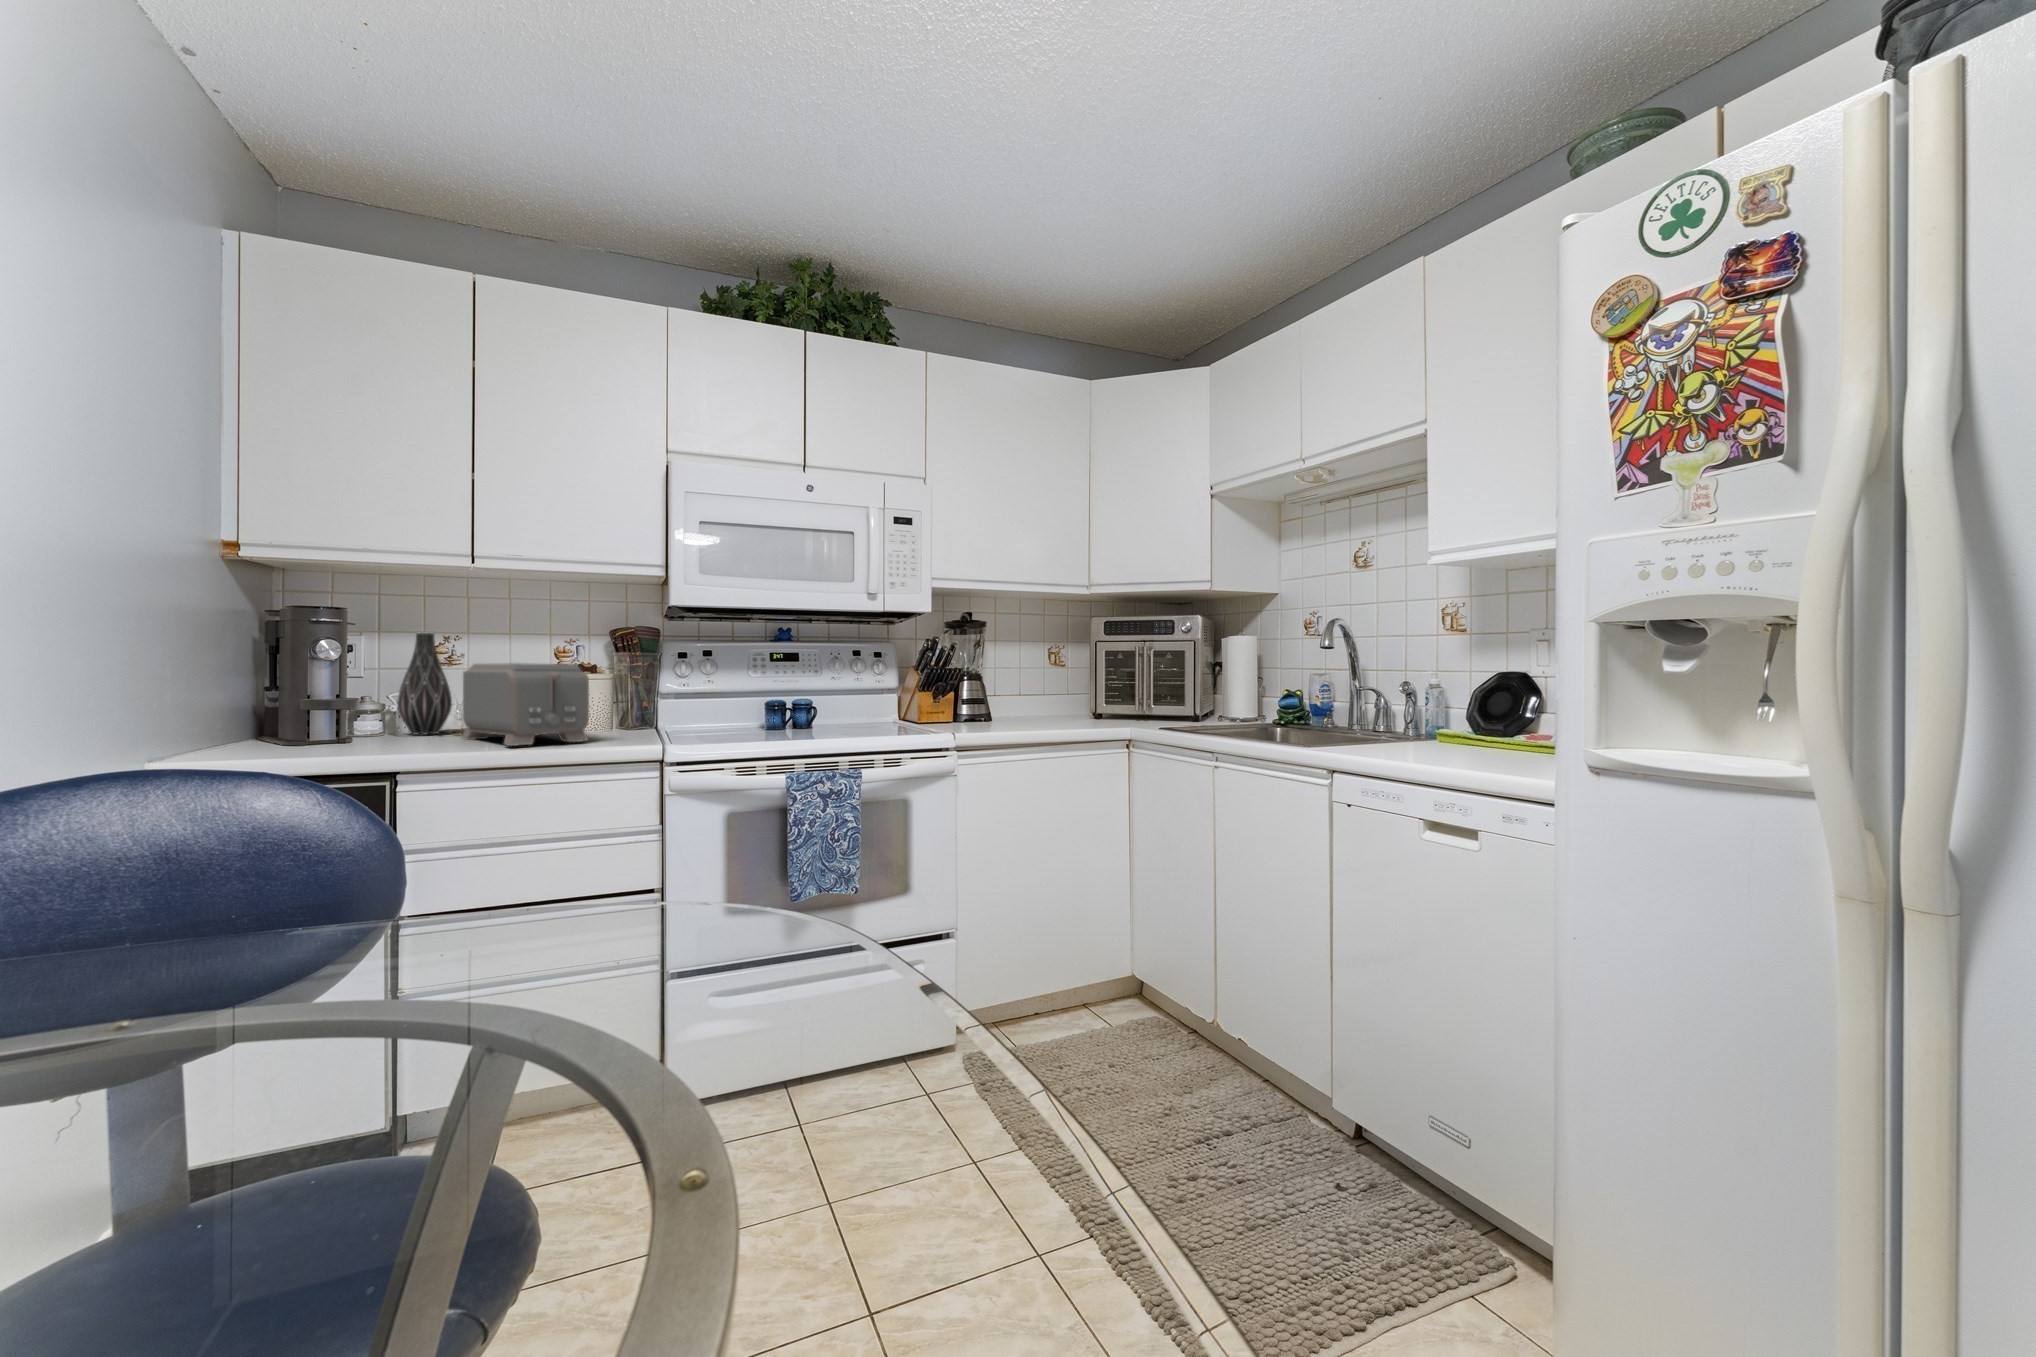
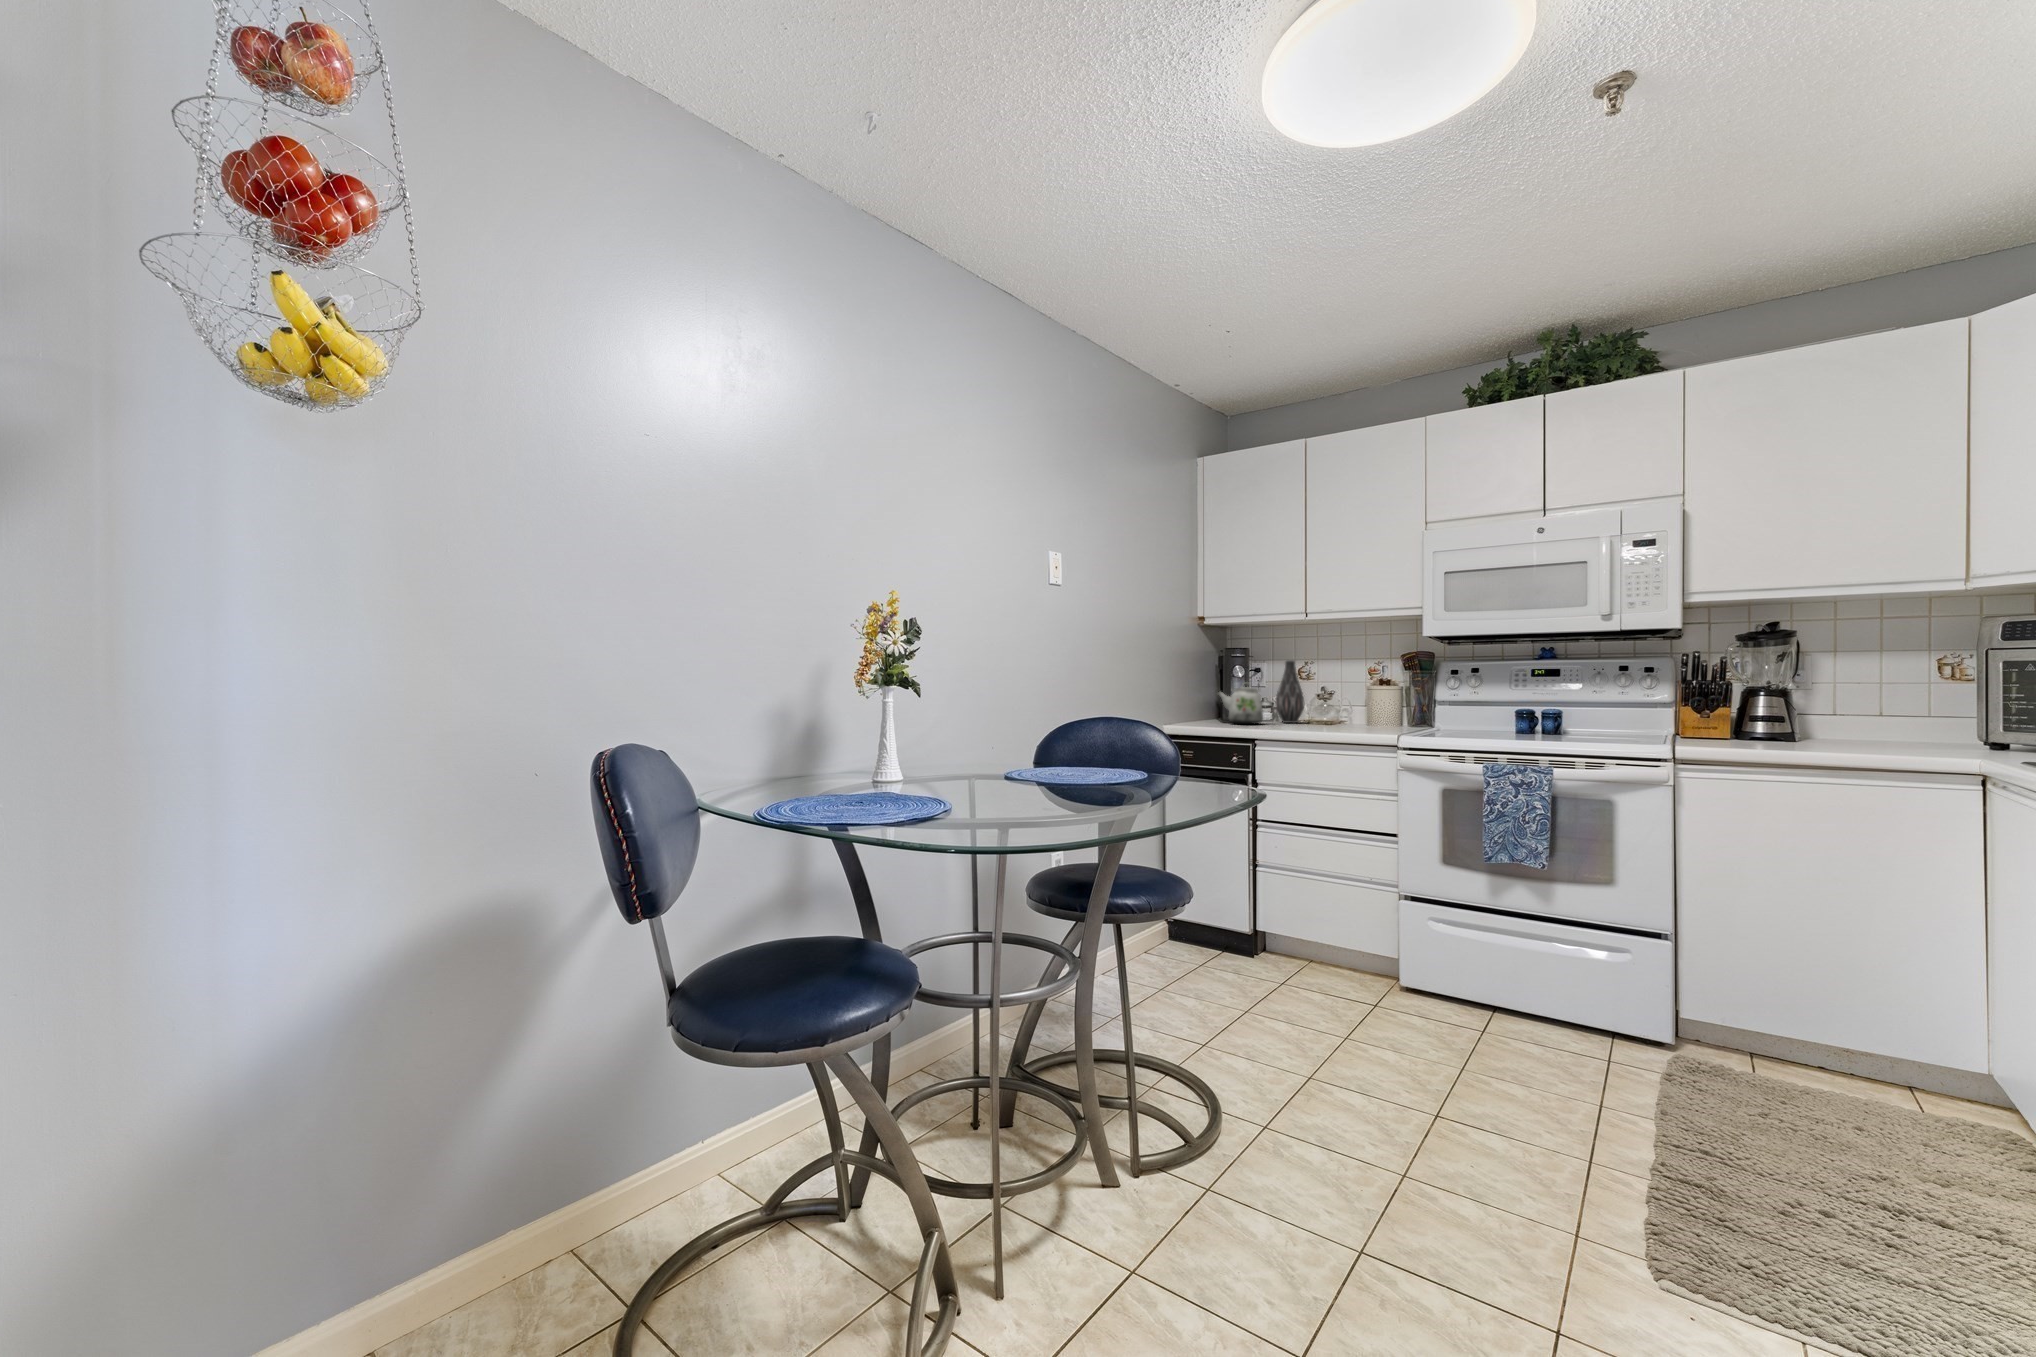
kettle: none [282,643,389,745] -> present [1217,667,1263,724]
toaster: present [461,663,589,746] -> none [1301,678,1362,730]

